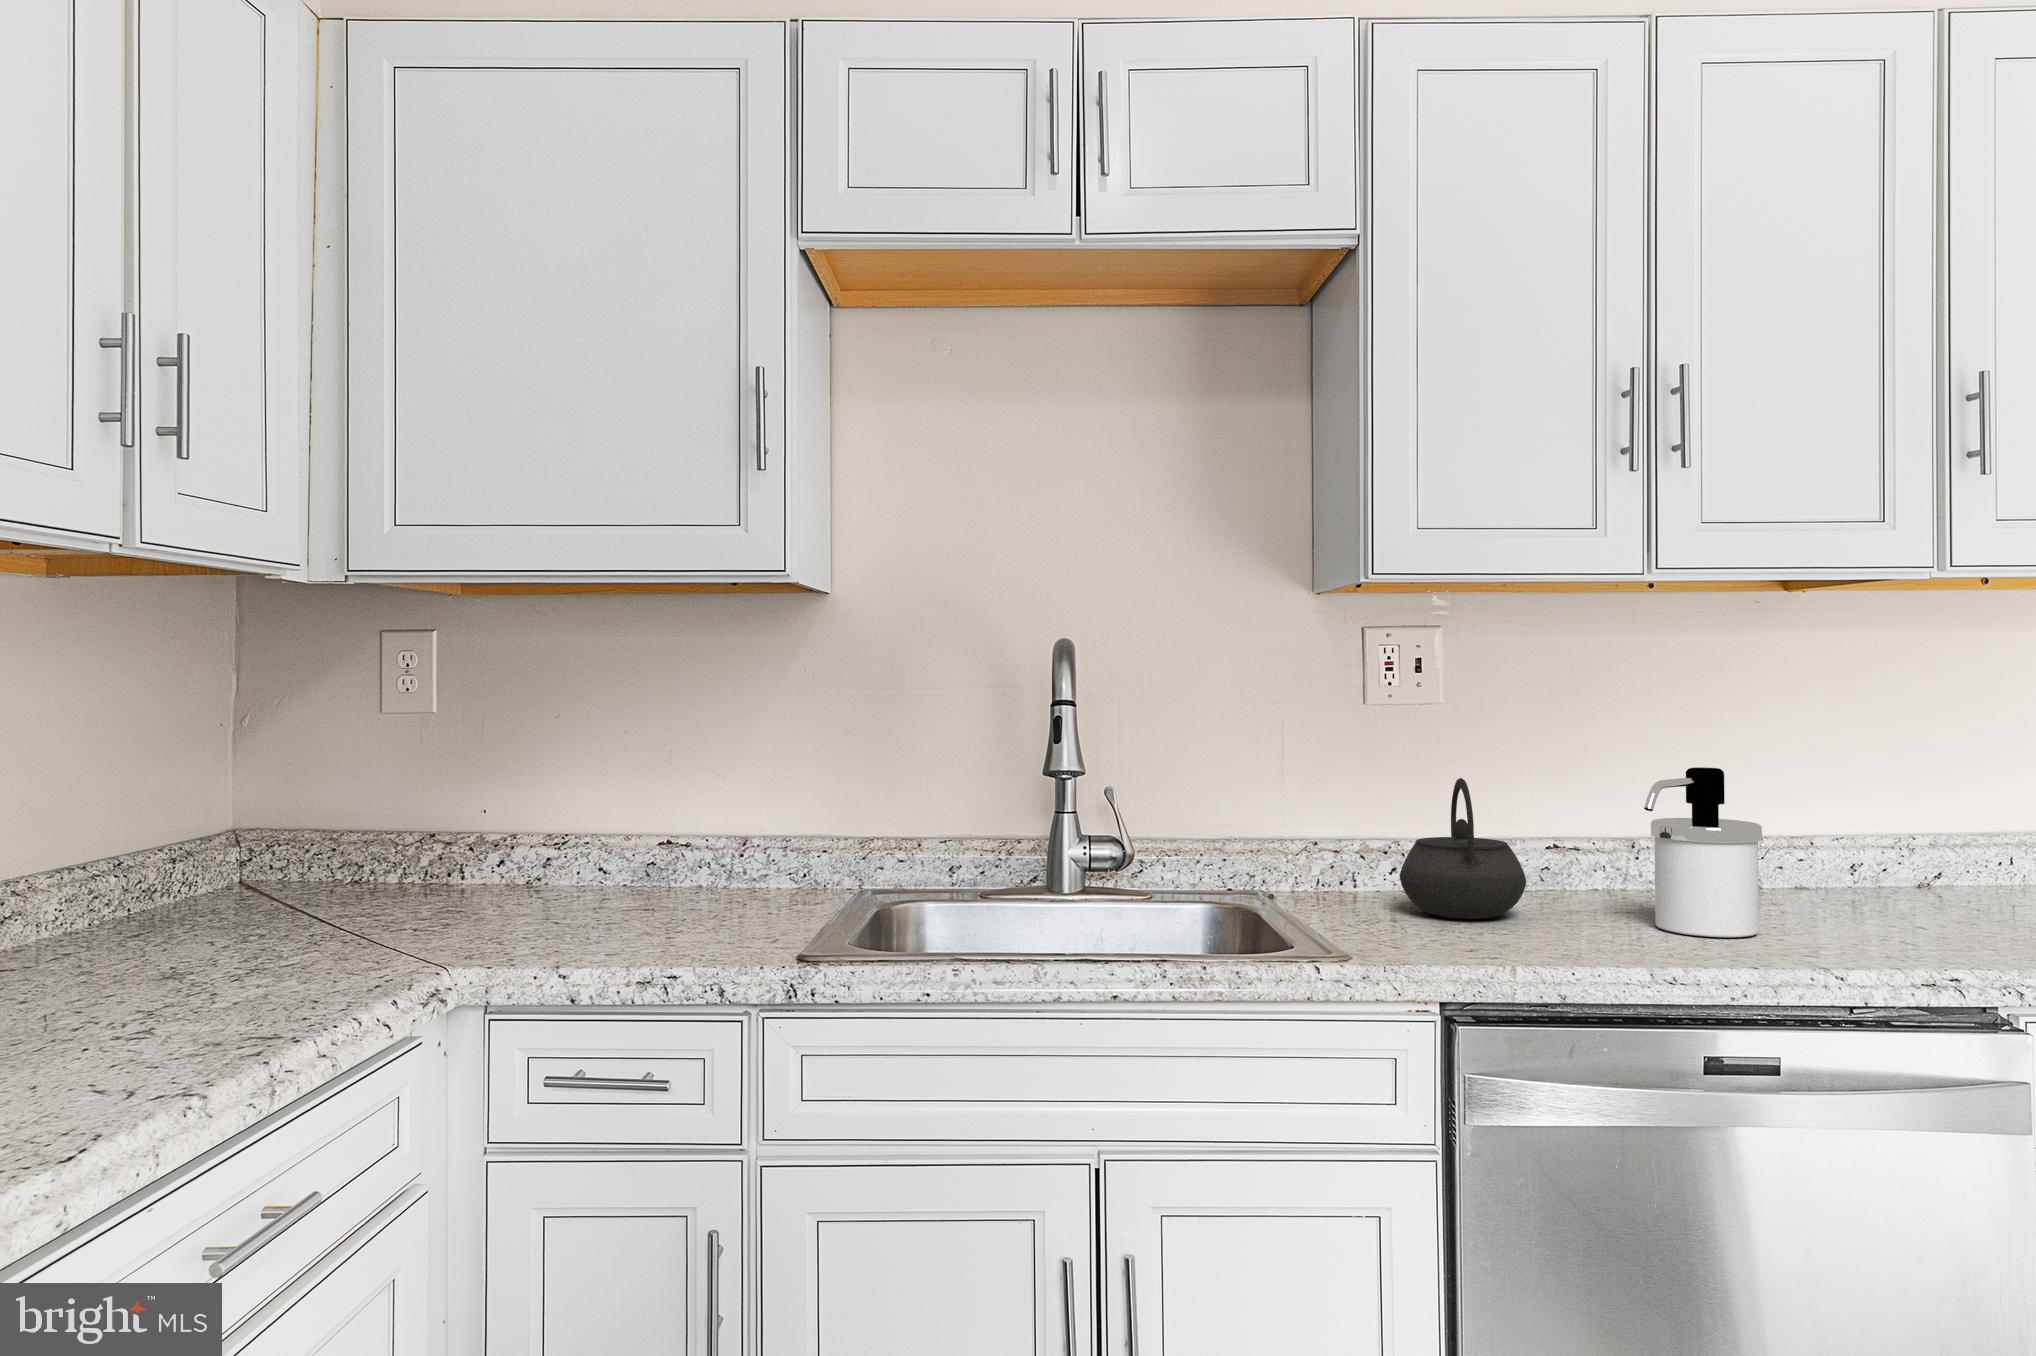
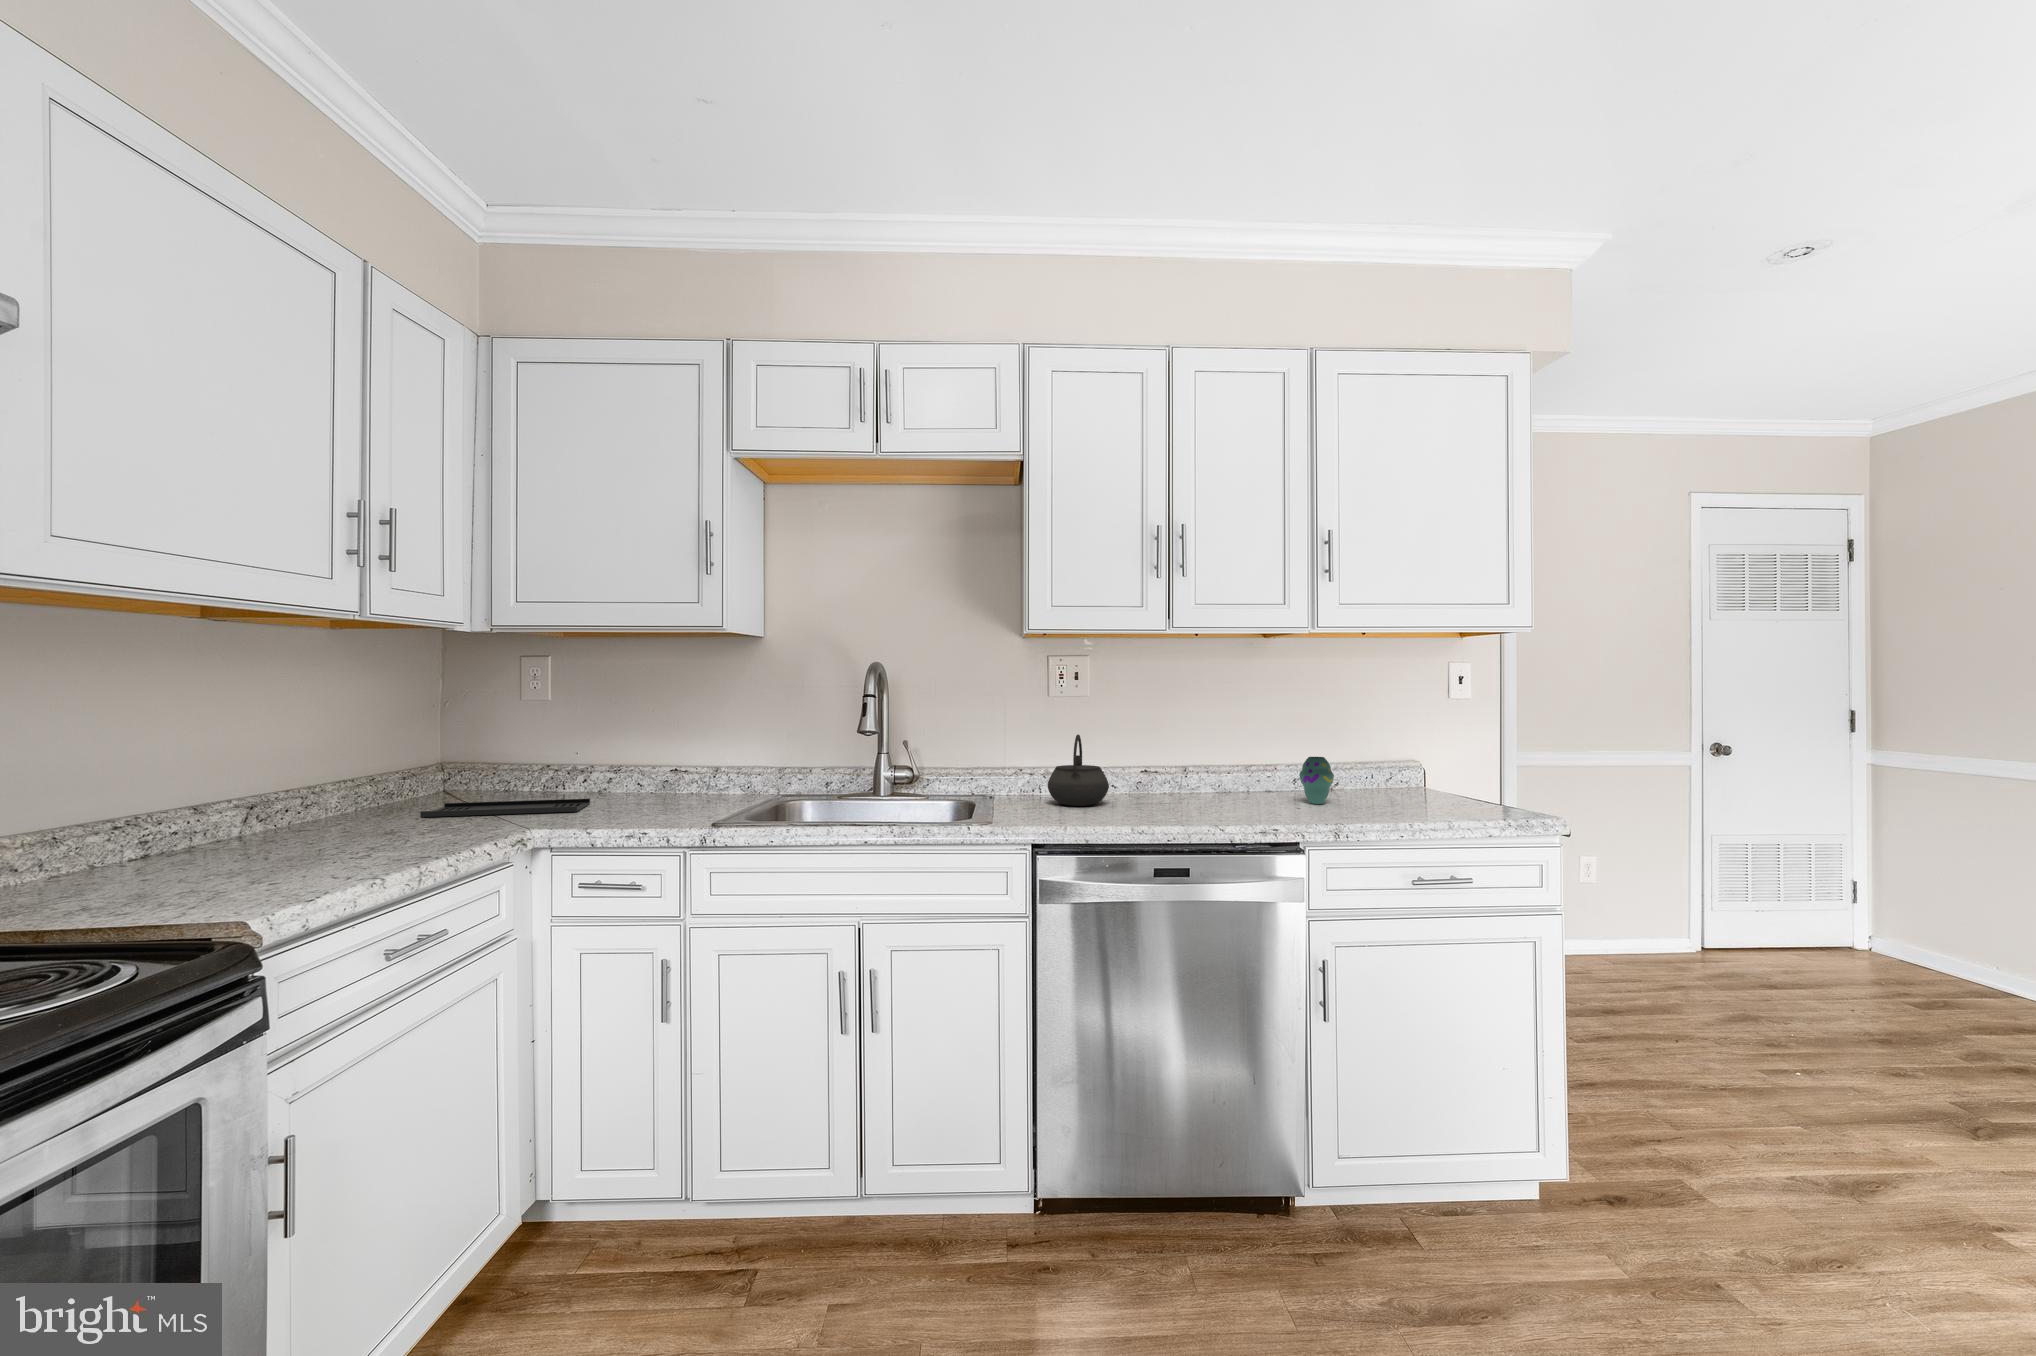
soap dispenser: present [1644,767,1762,937] -> none [1151,728,1215,813]
vase: none [1892,821,1970,915] -> present [1299,757,1334,804]
tray: none [207,901,521,944] -> present [420,799,590,817]

